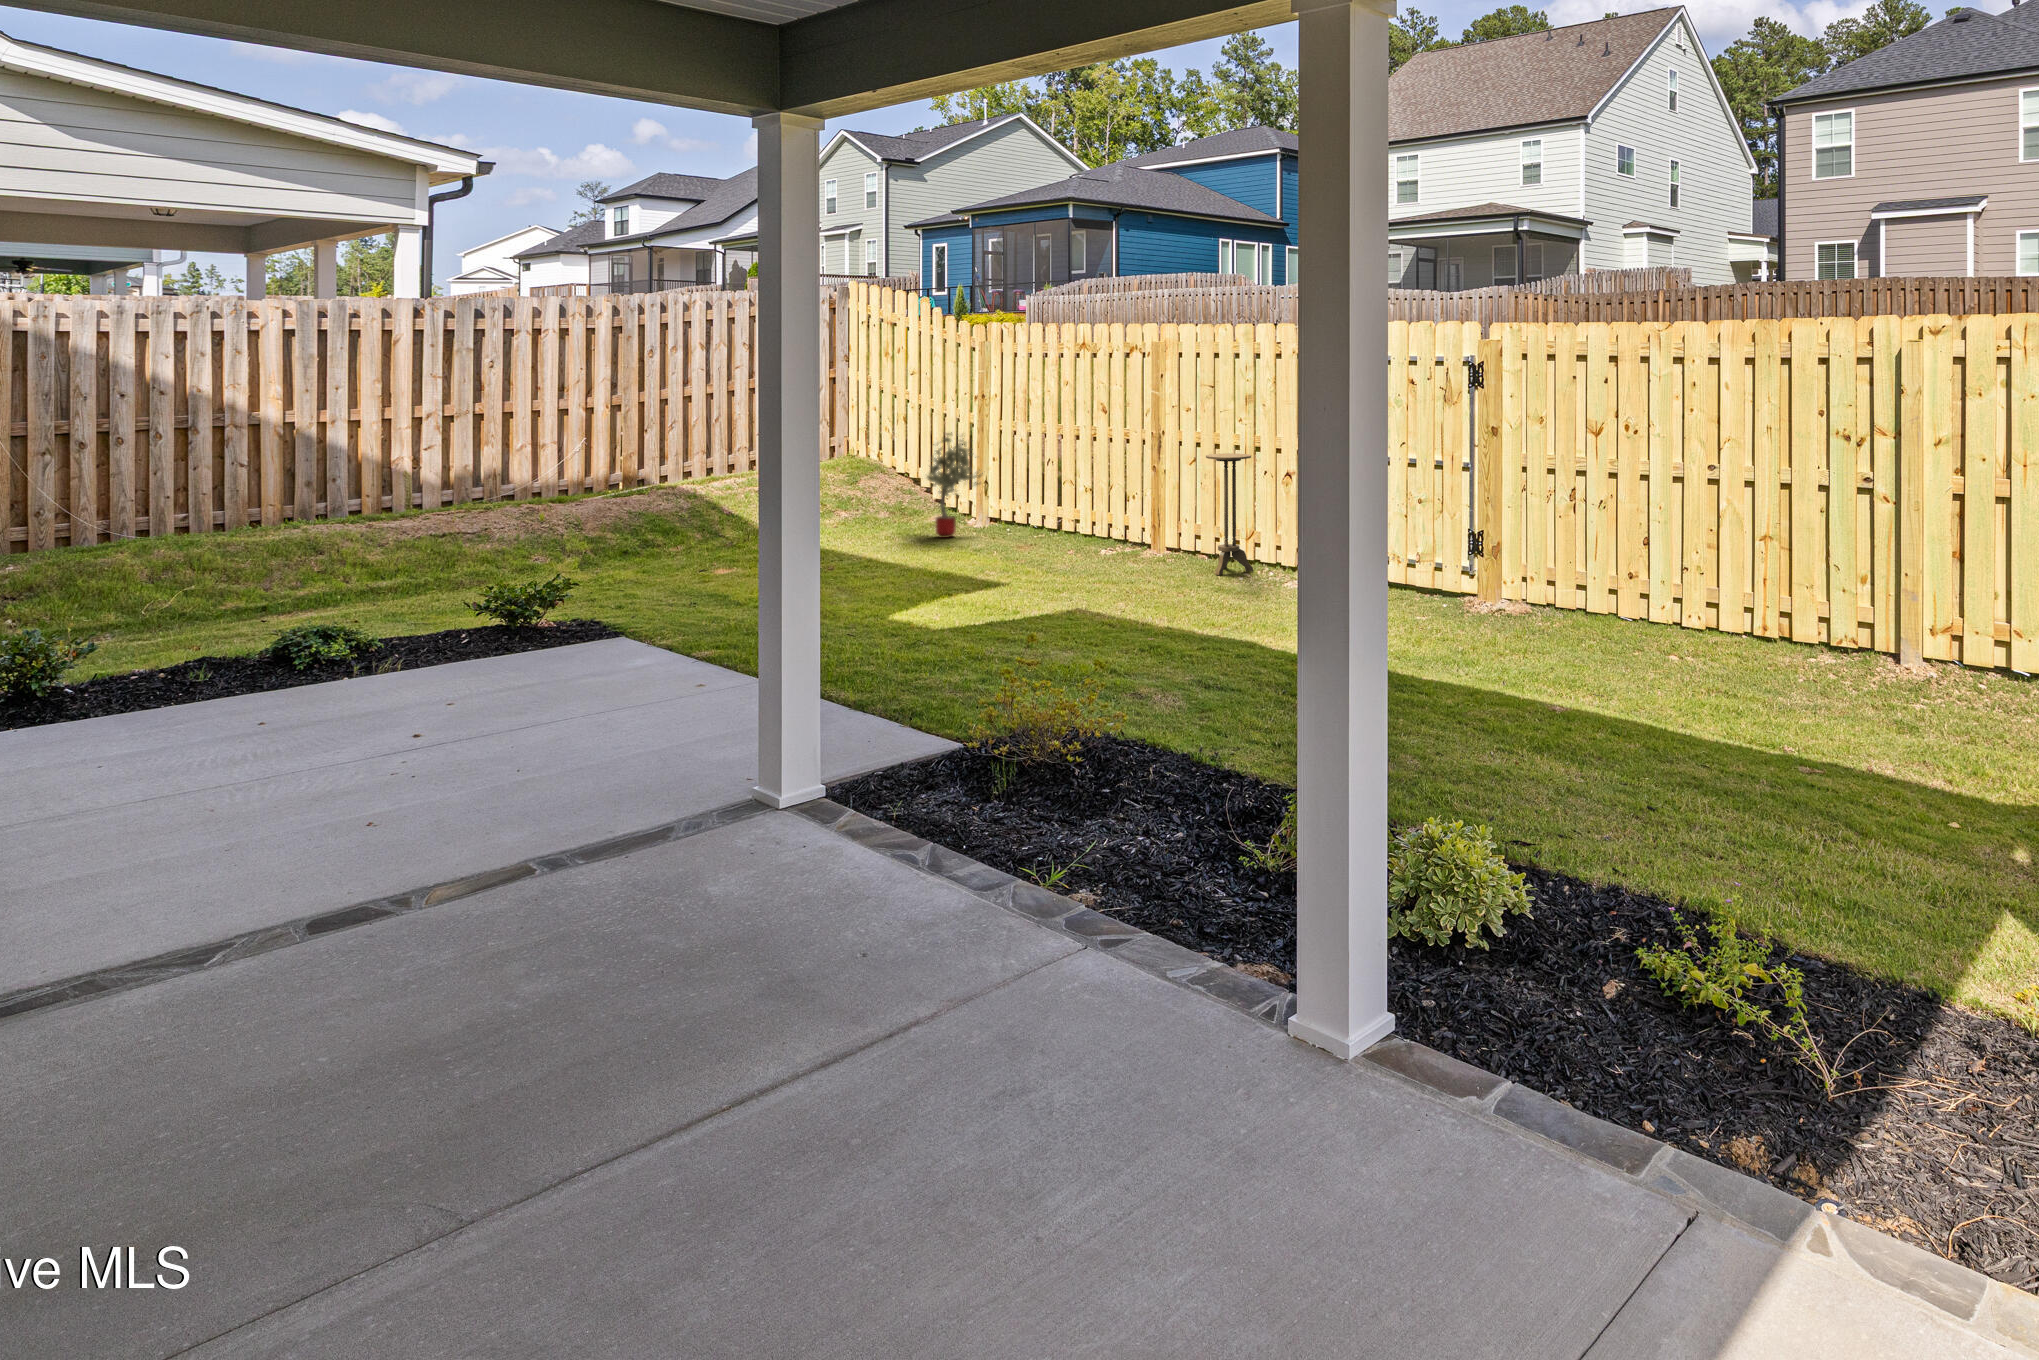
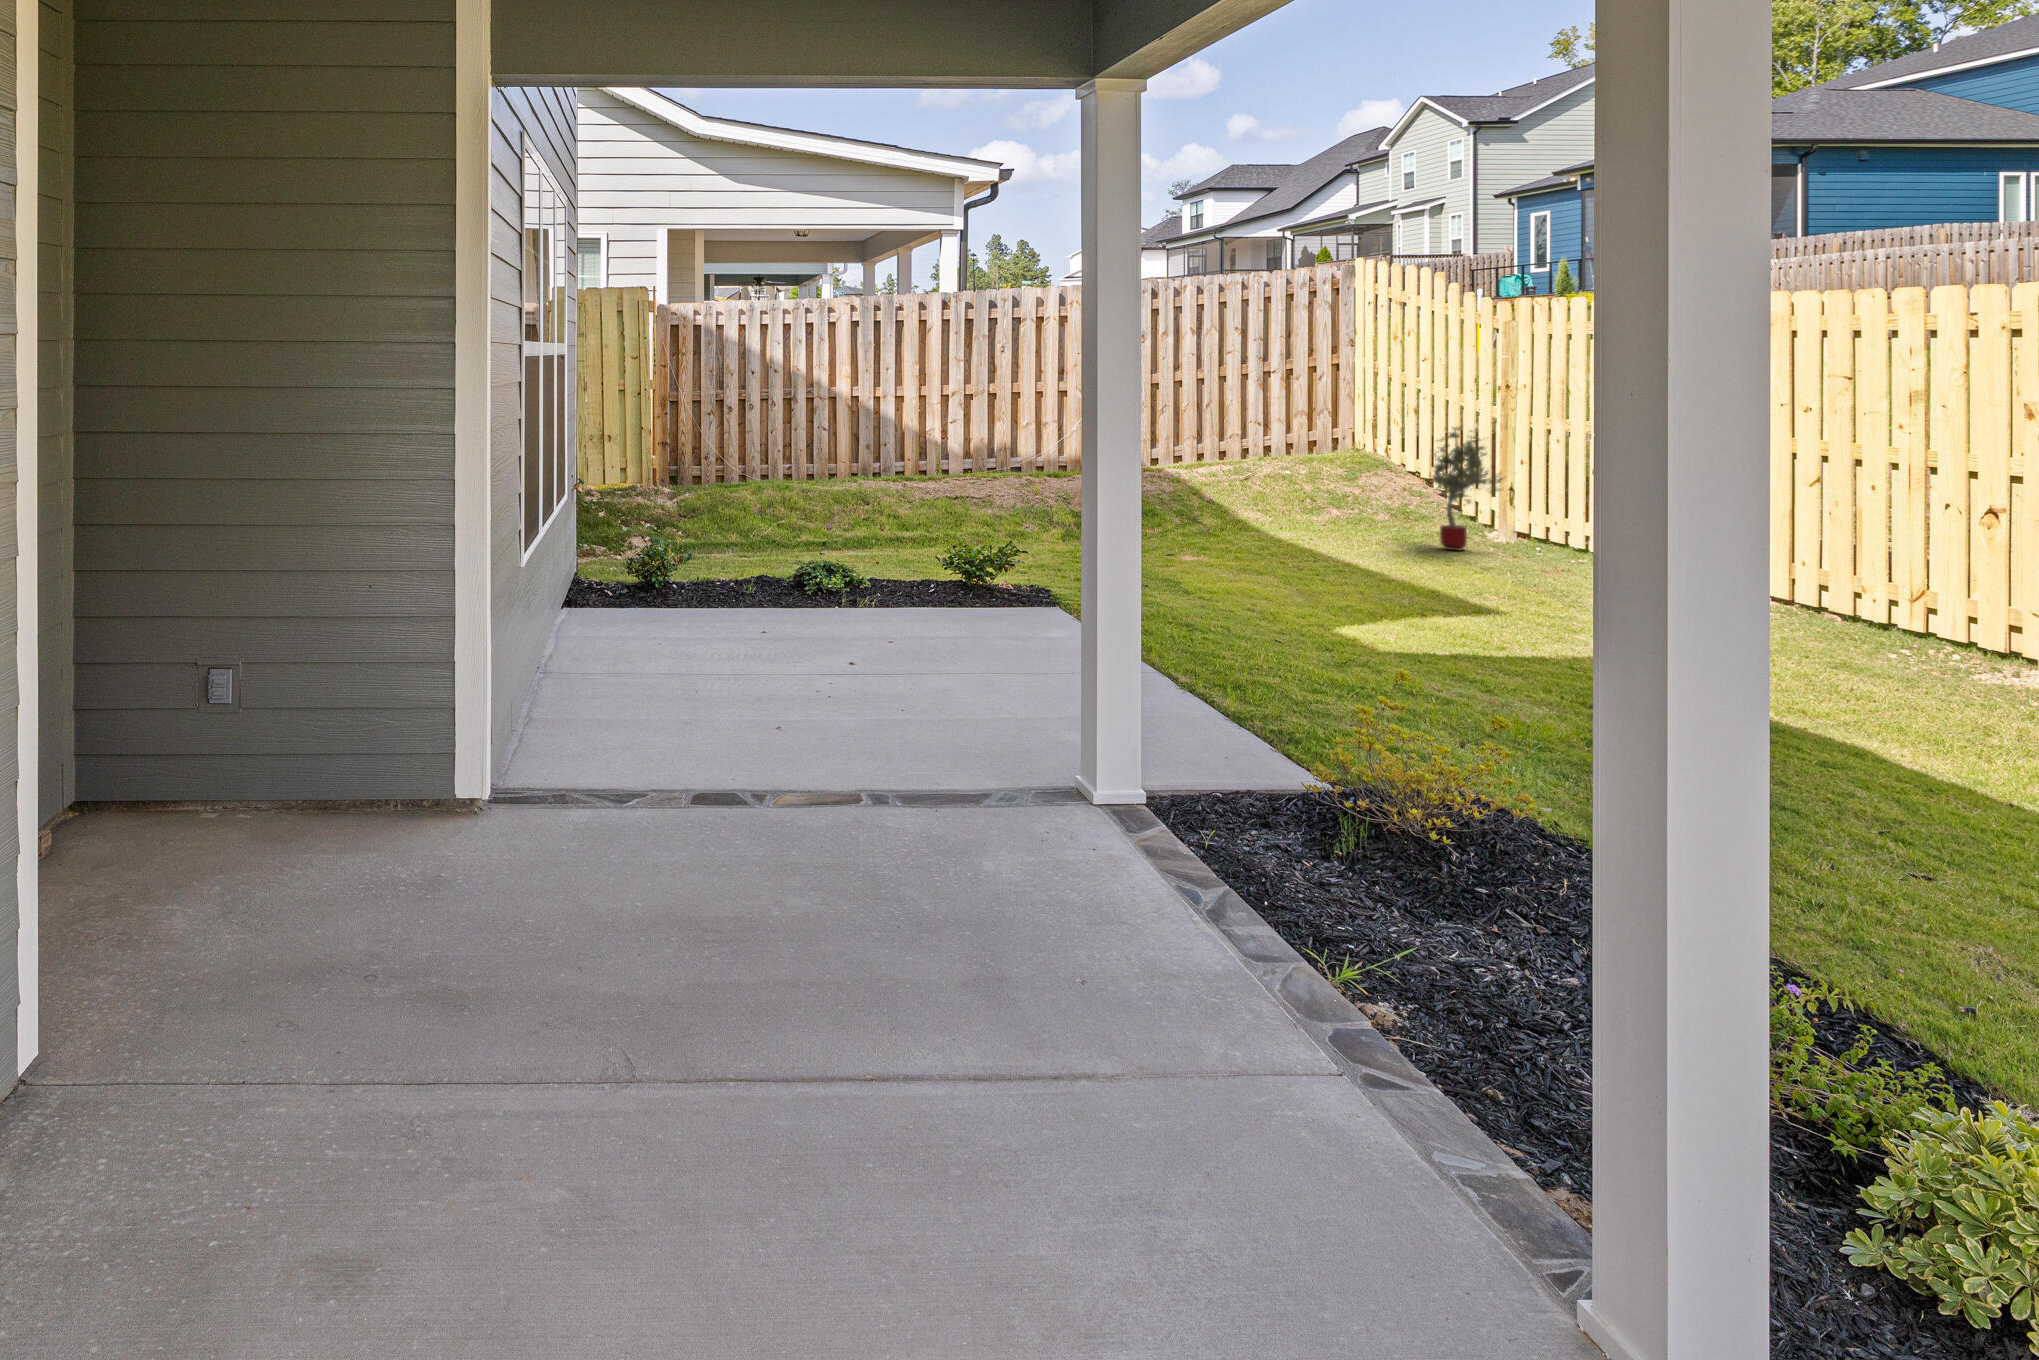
side table: present [1206,453,1253,575] -> none [1829,471,1923,648]

